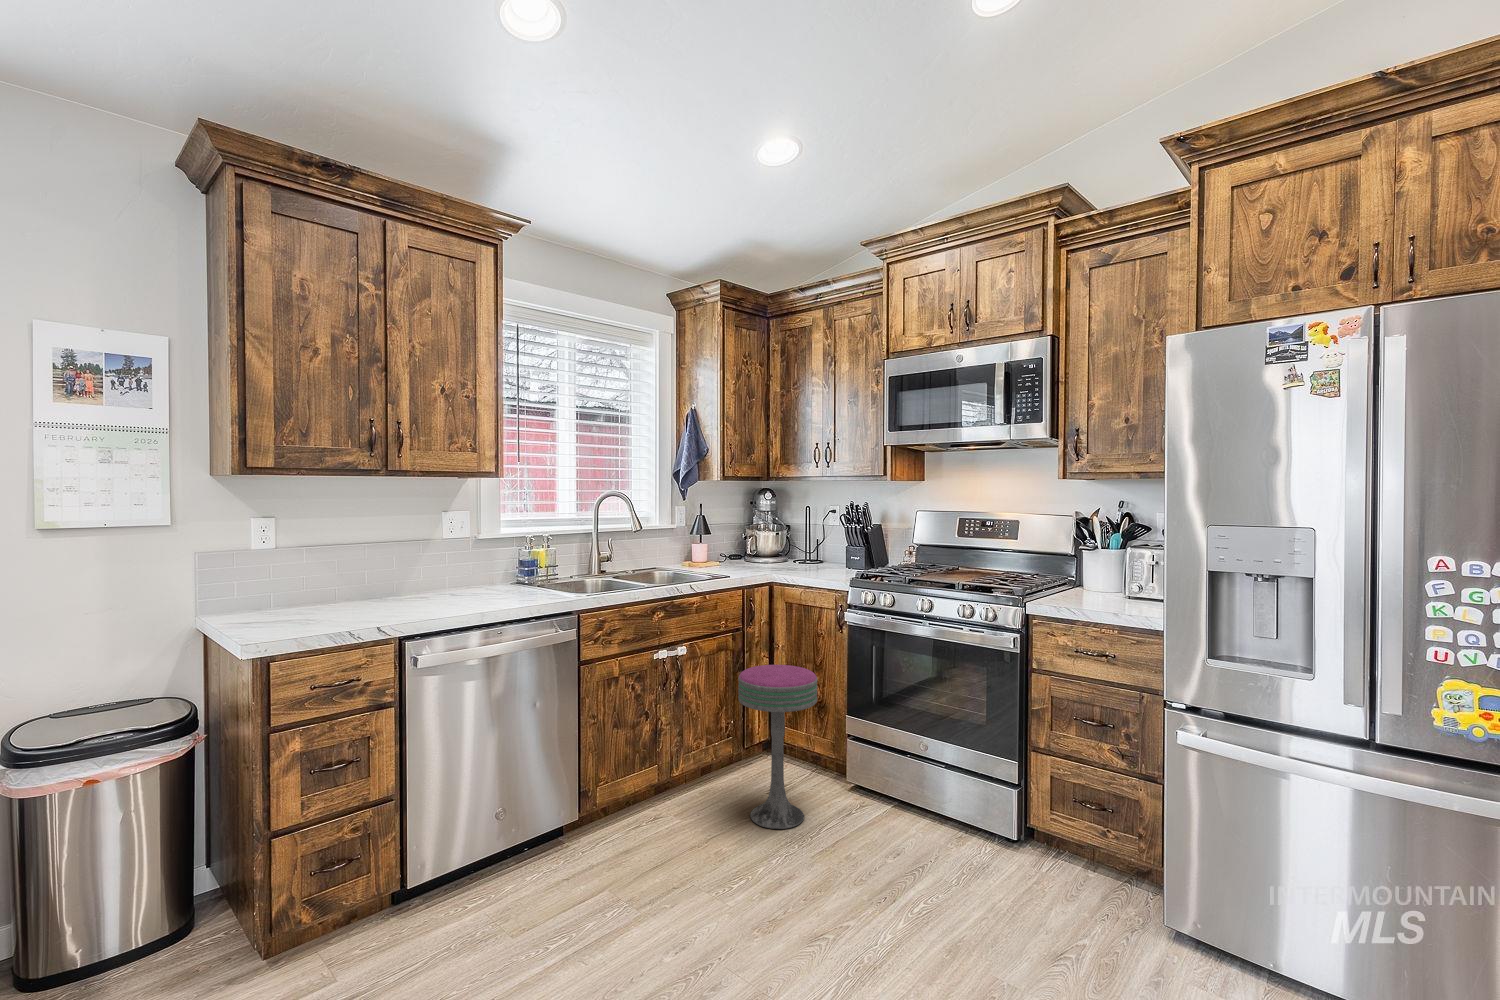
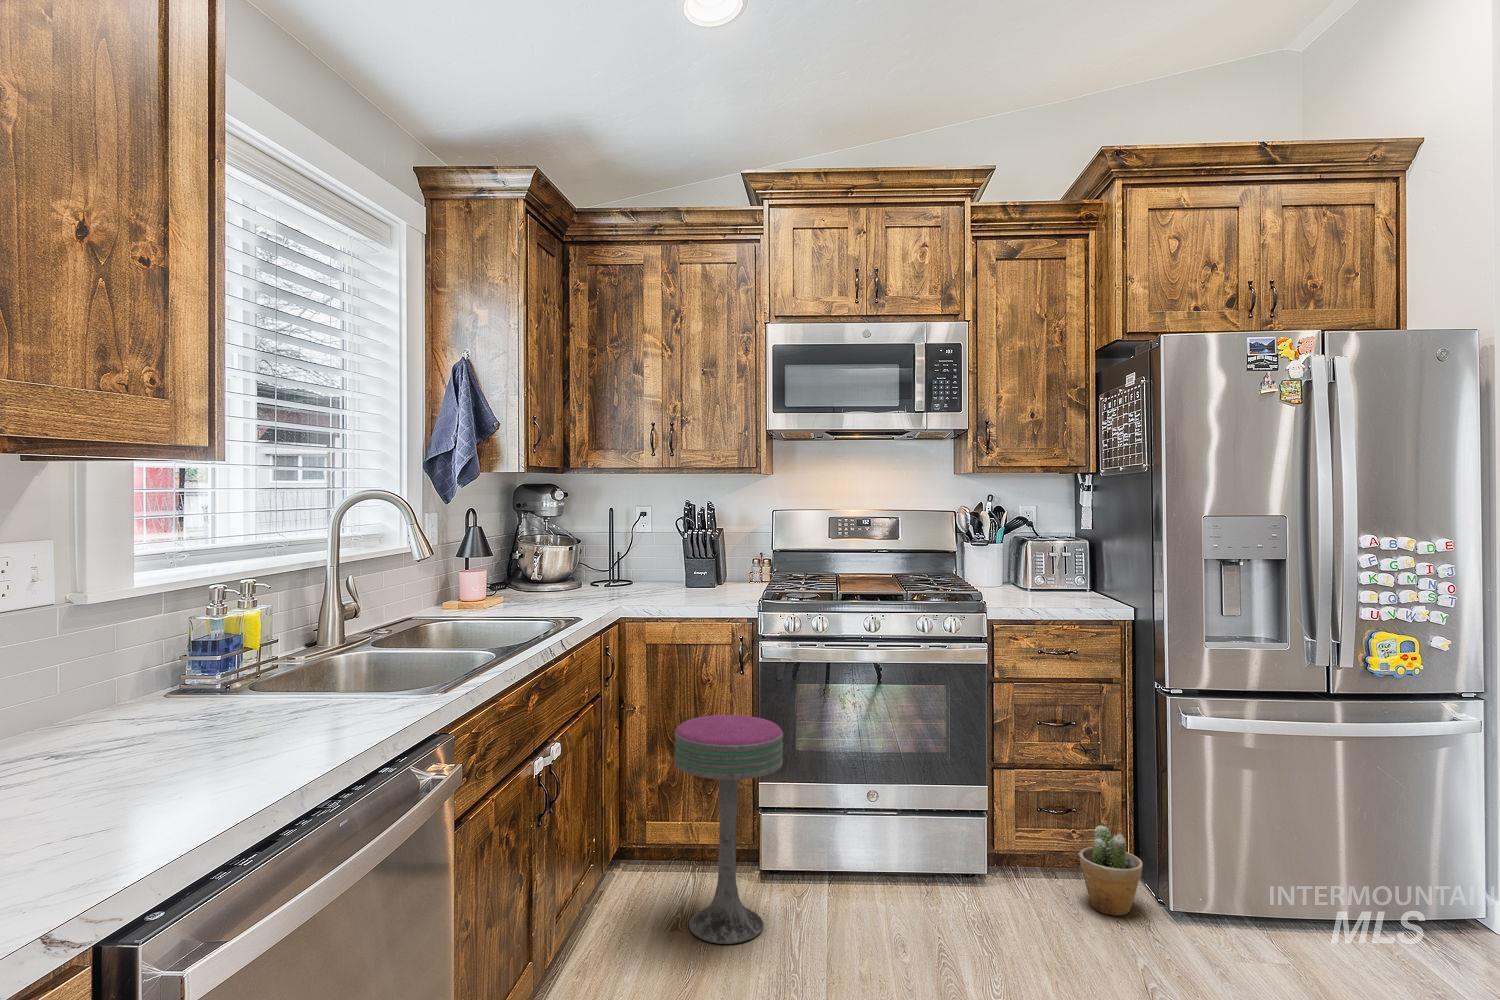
potted plant: none [1081,828,1147,920] -> present [1079,826,1143,916]

